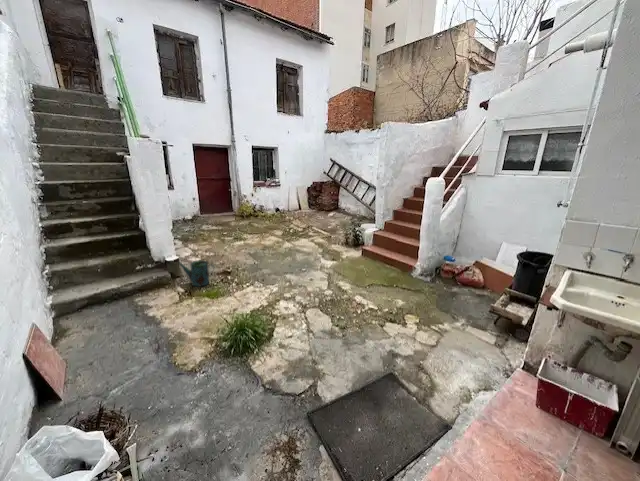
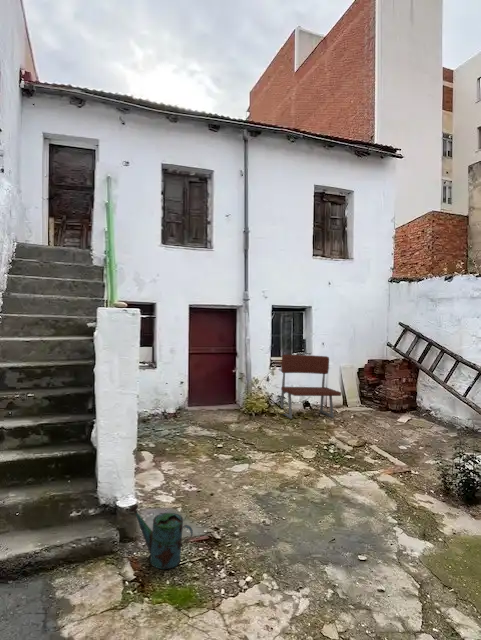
bench: none [261,179,298,218] -> present [281,355,341,418]

